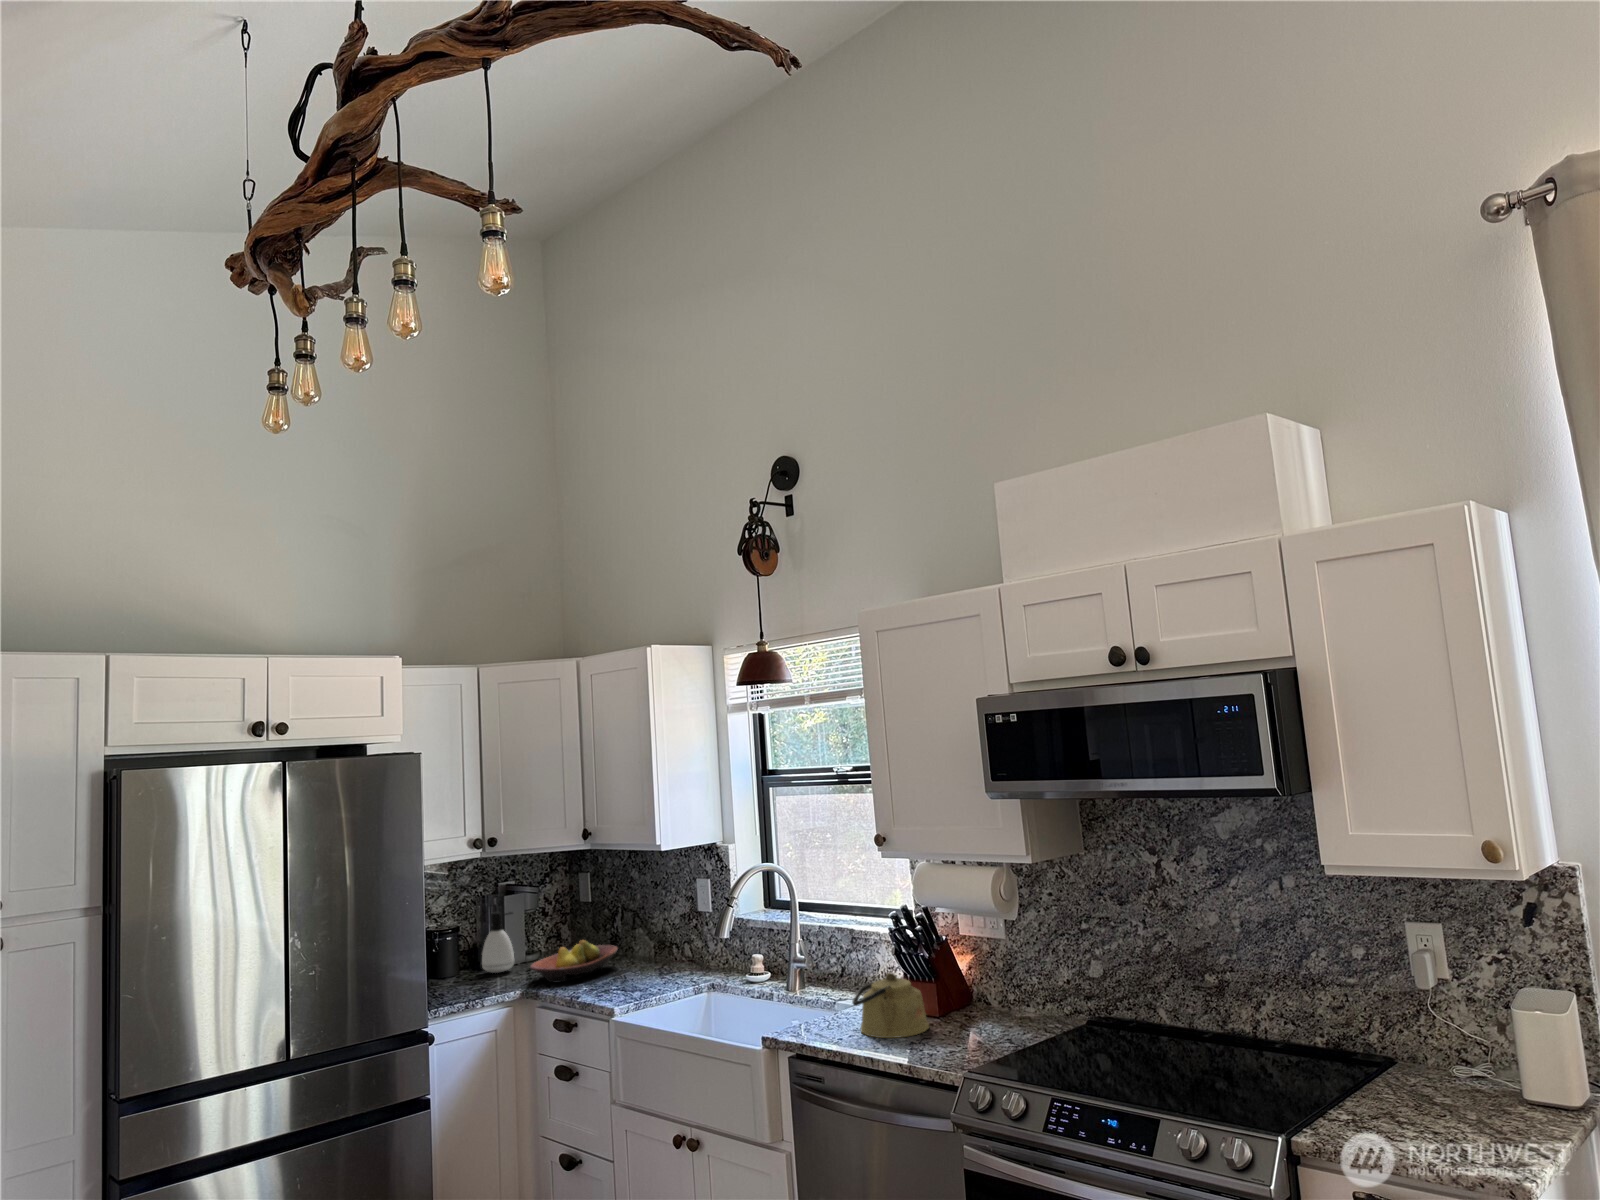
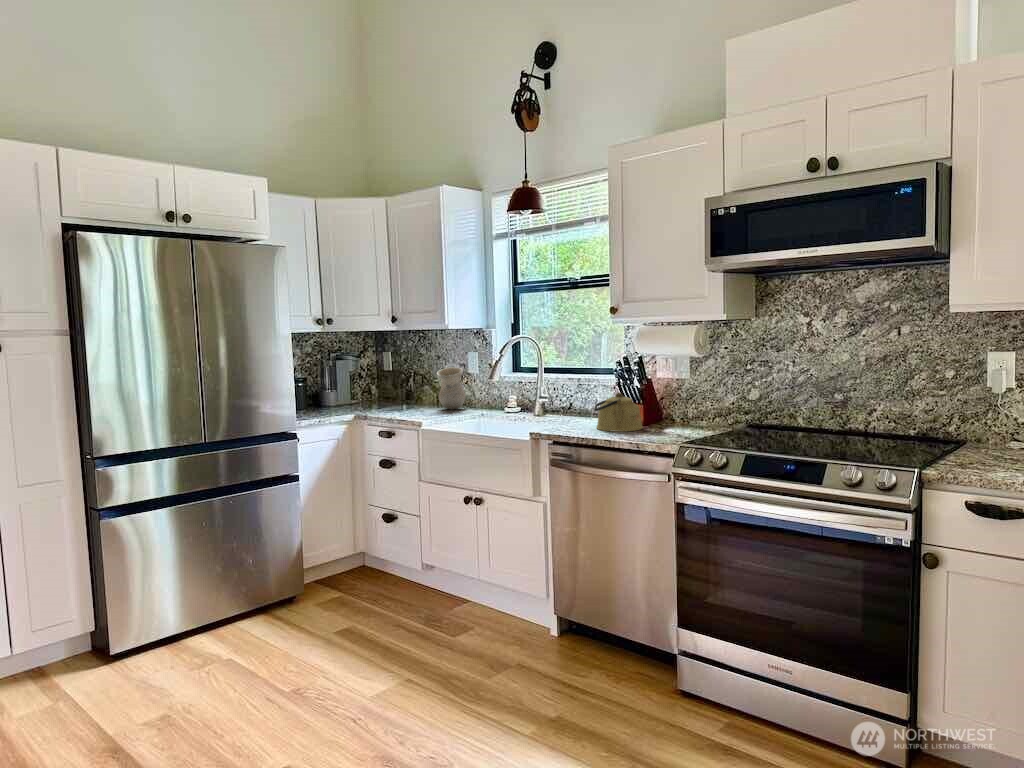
vase: none [647,907,693,974] -> present [437,367,466,409]
soap dispenser: present [482,912,514,973] -> none [322,369,344,408]
fruit bowl: present [530,940,617,982] -> none [357,388,413,412]

